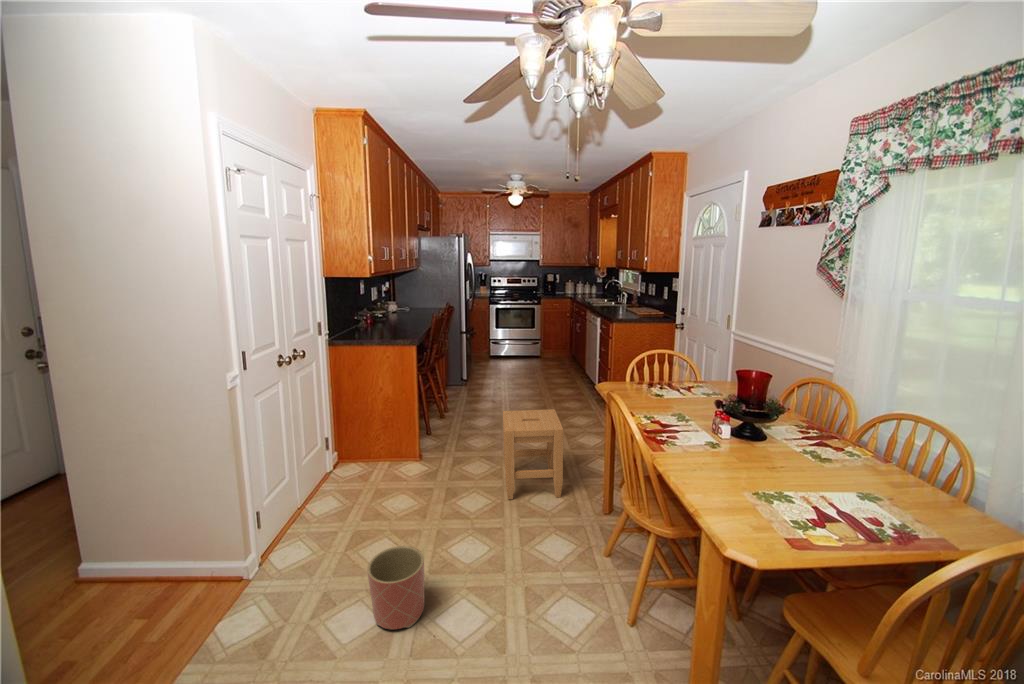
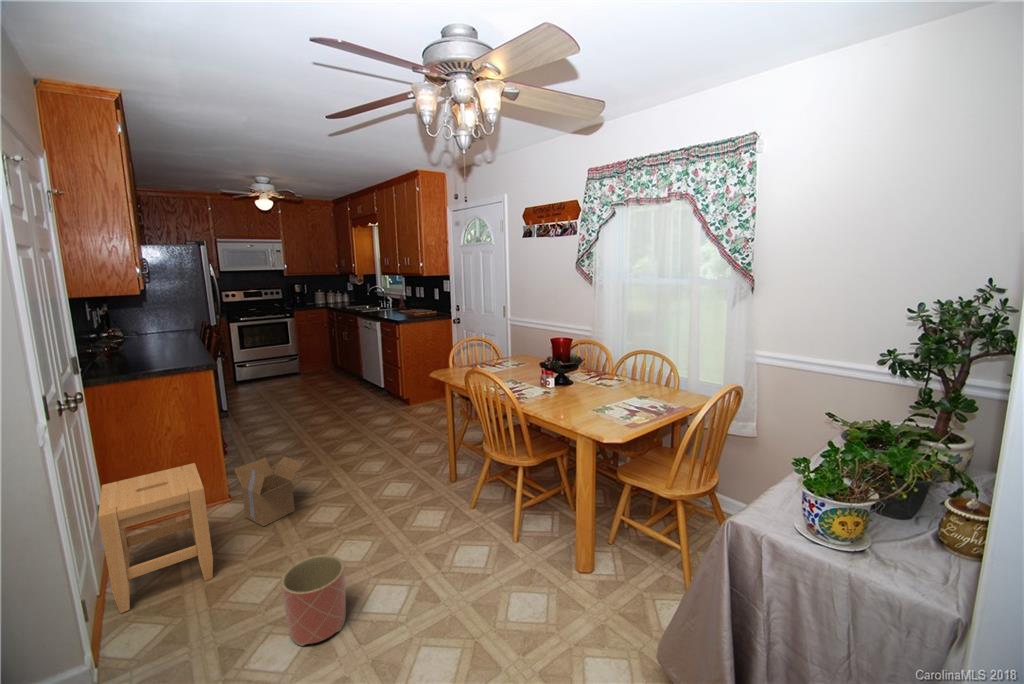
stool: present [503,409,563,499] -> present [98,463,213,613]
cardboard box: none [418,435,466,496] -> present [234,457,302,526]

